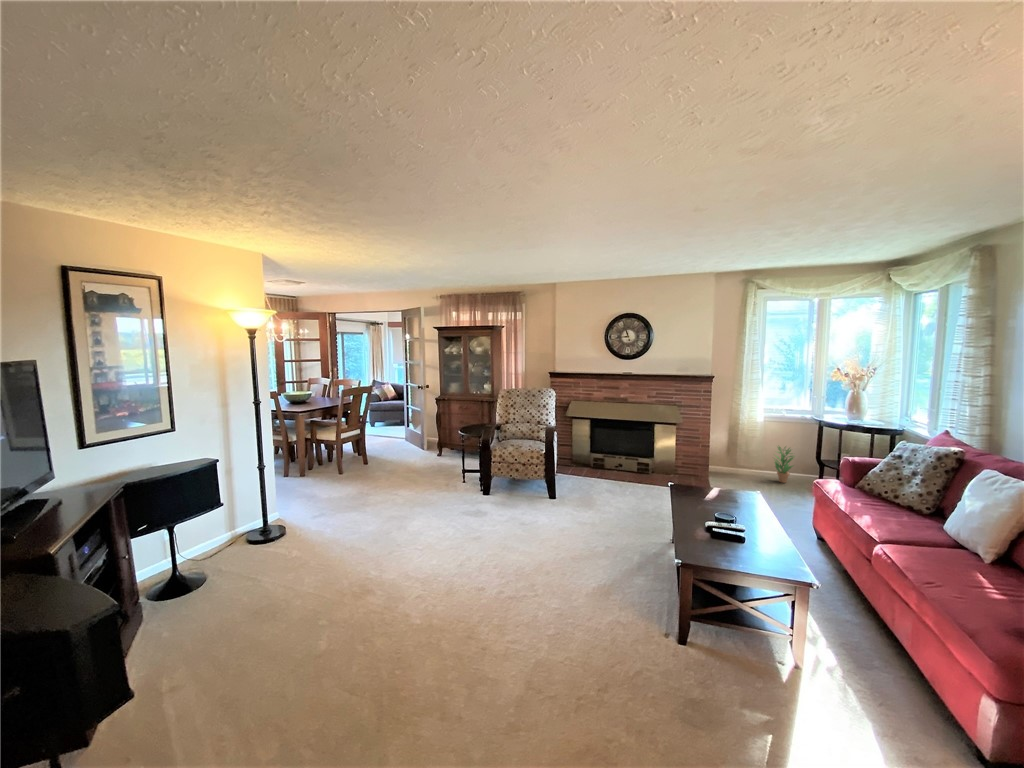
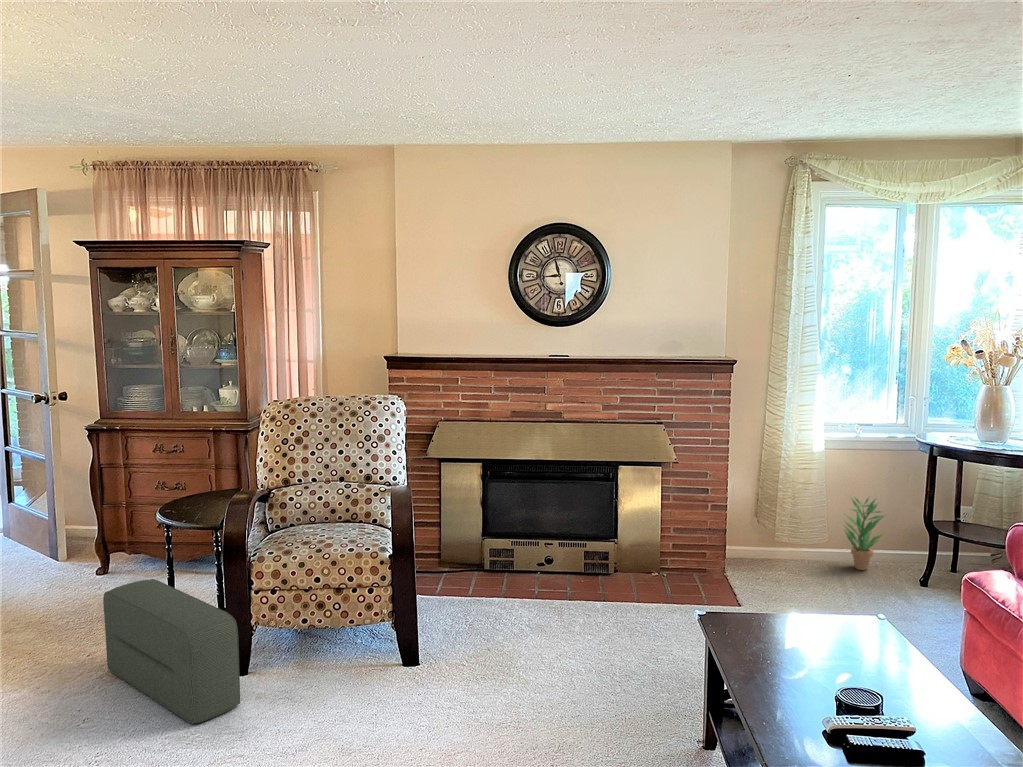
pouf: none [439,455,485,507] -> present [103,579,240,724]

